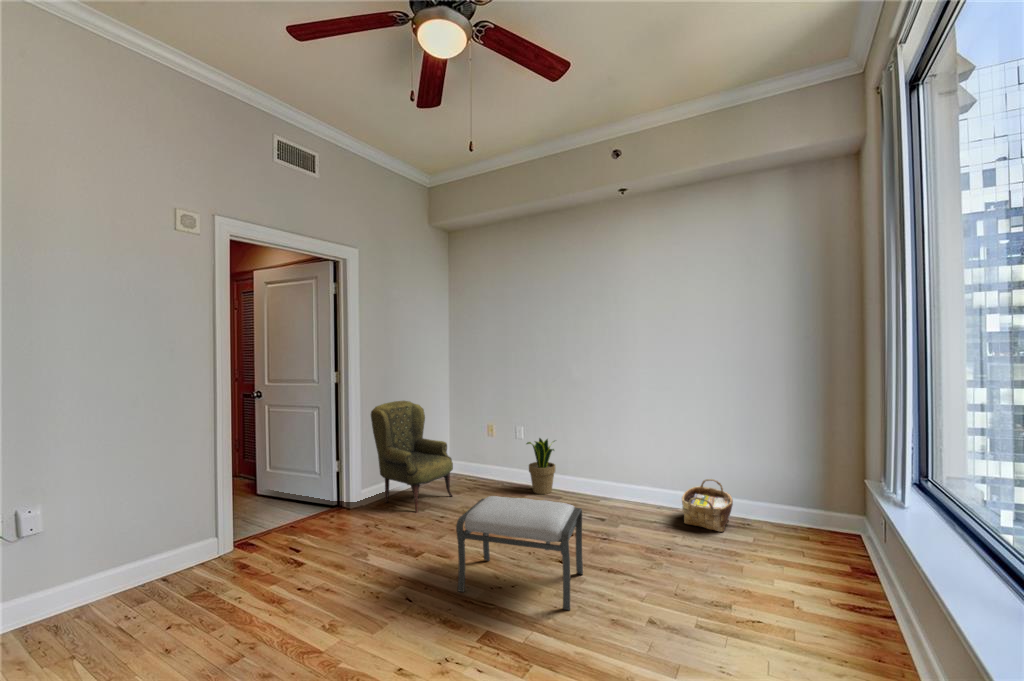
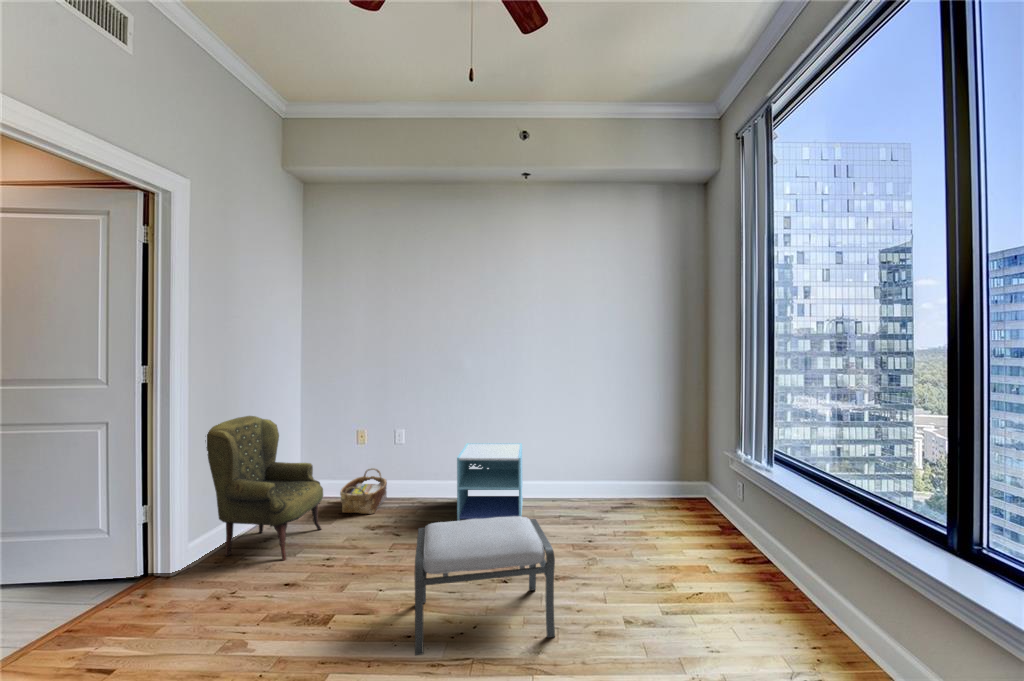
potted plant: present [526,438,555,494] -> none [409,446,441,508]
nightstand: none [558,439,636,521] -> present [457,443,523,521]
woven basket: present [682,479,733,532] -> present [340,468,387,514]

